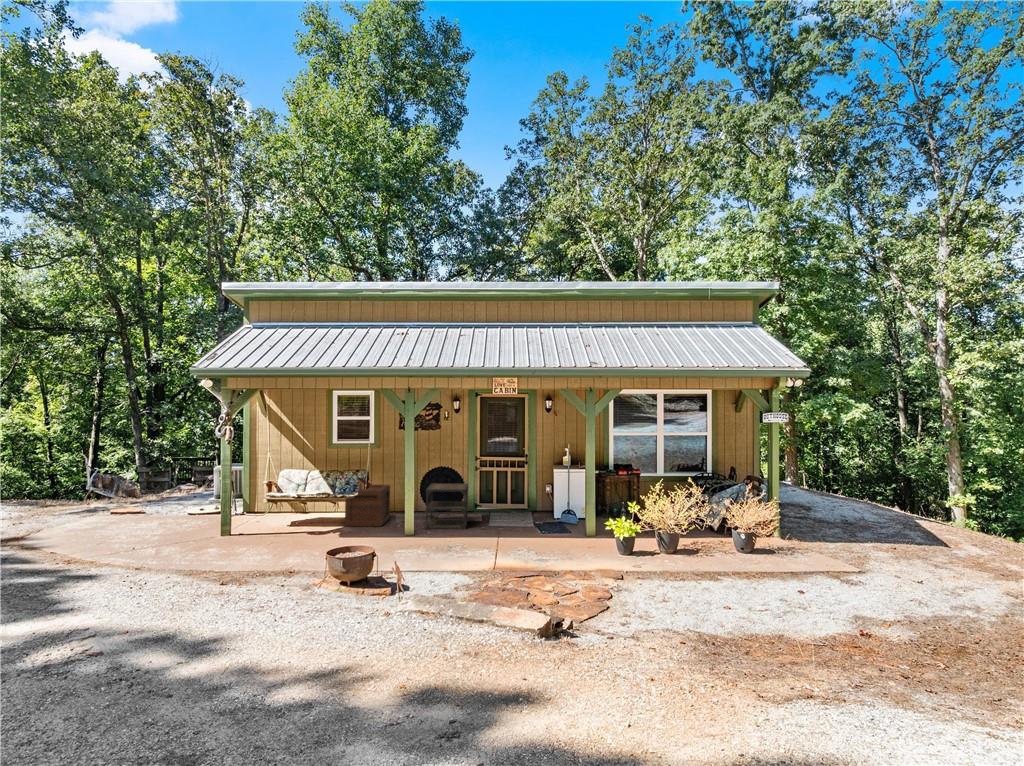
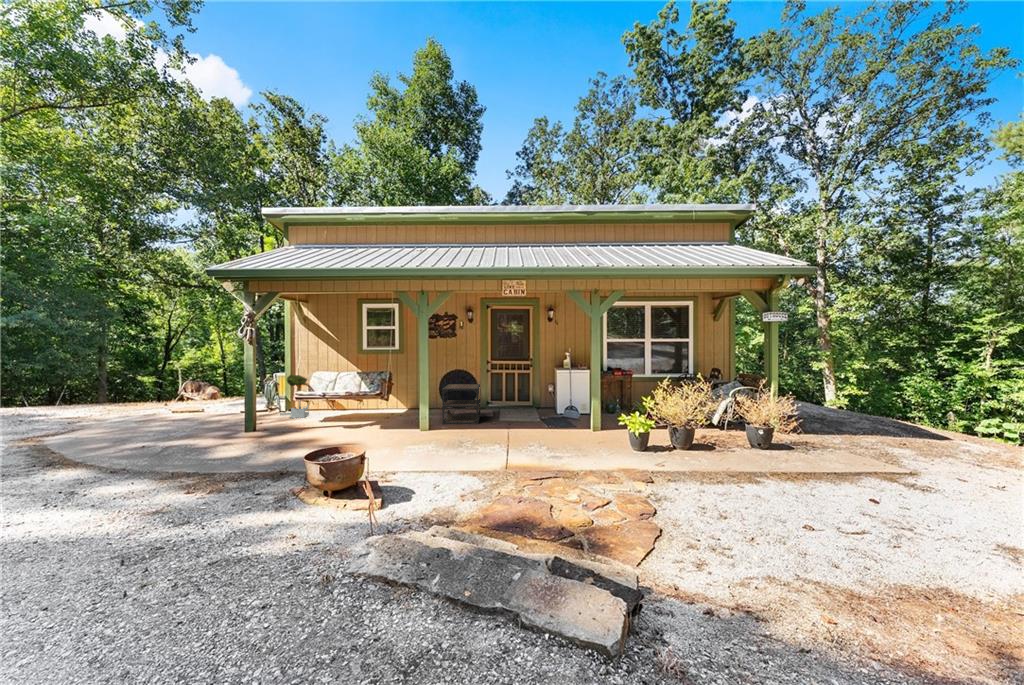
potted tree: none [249,472,272,522] -> present [287,374,309,418]
wooden crate: present [345,485,390,527] -> none [370,385,413,422]

